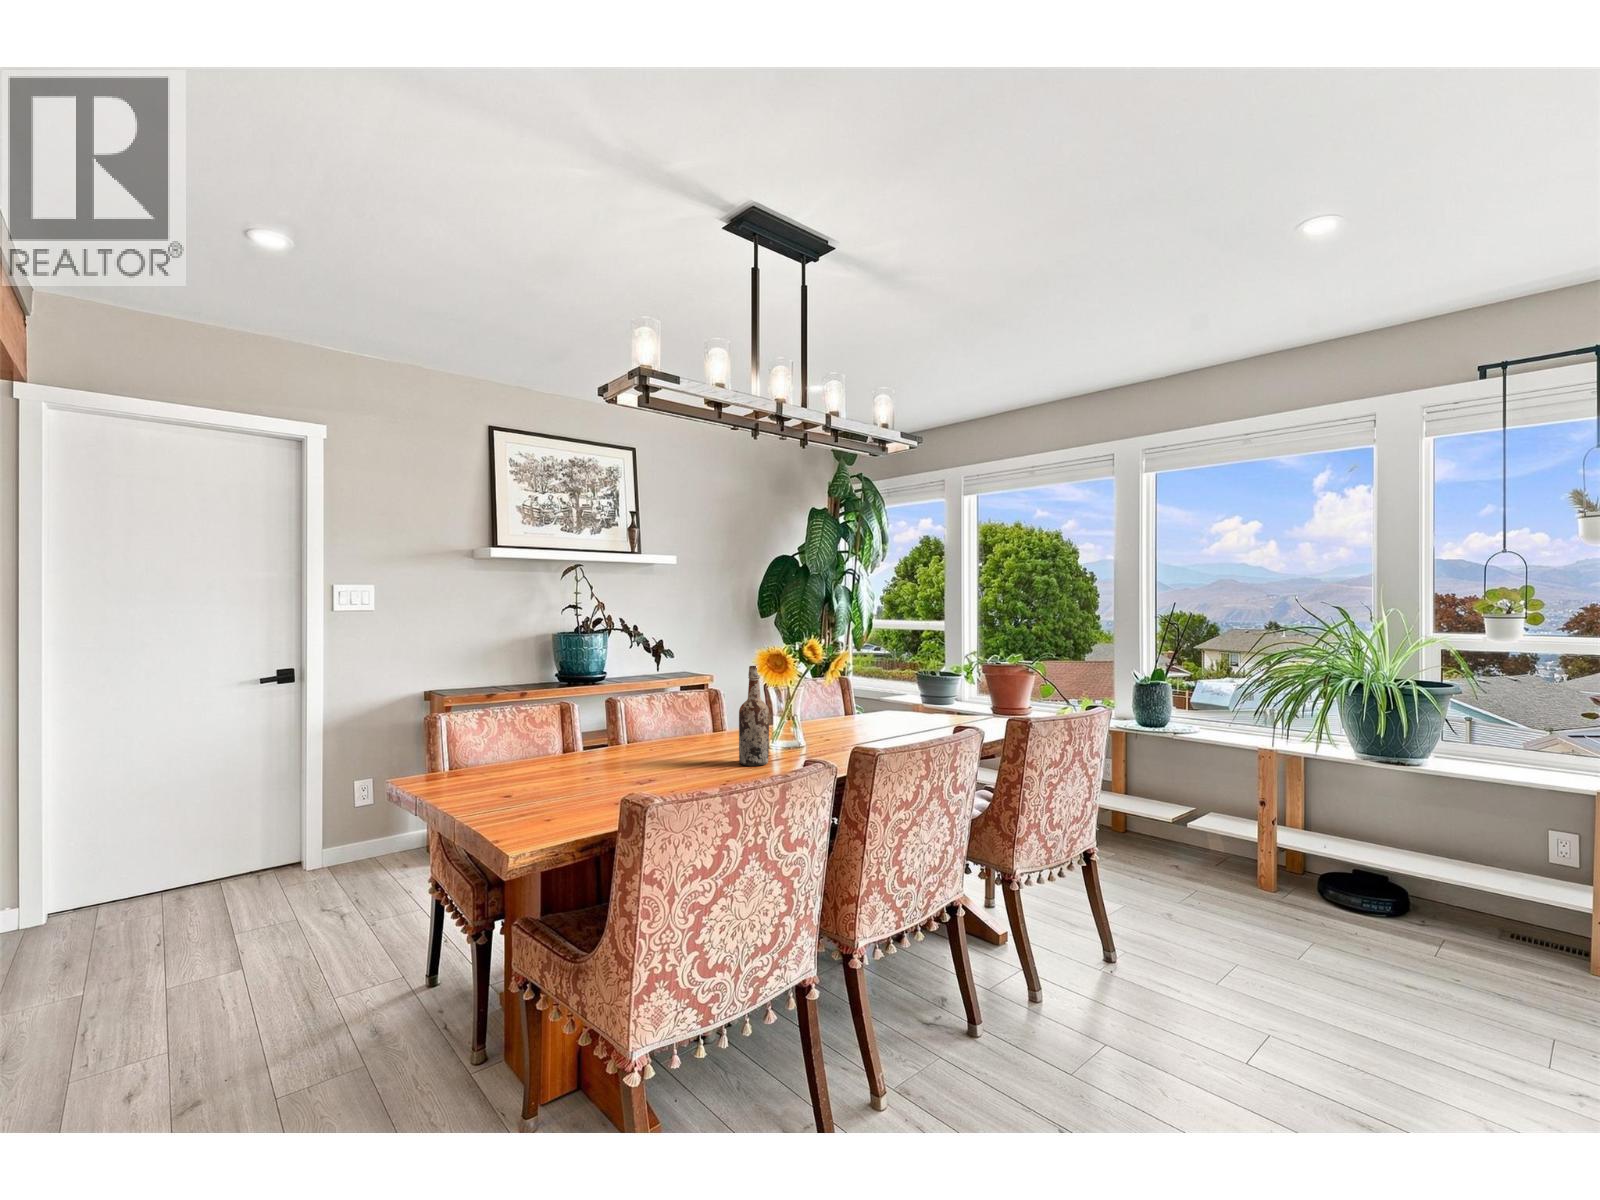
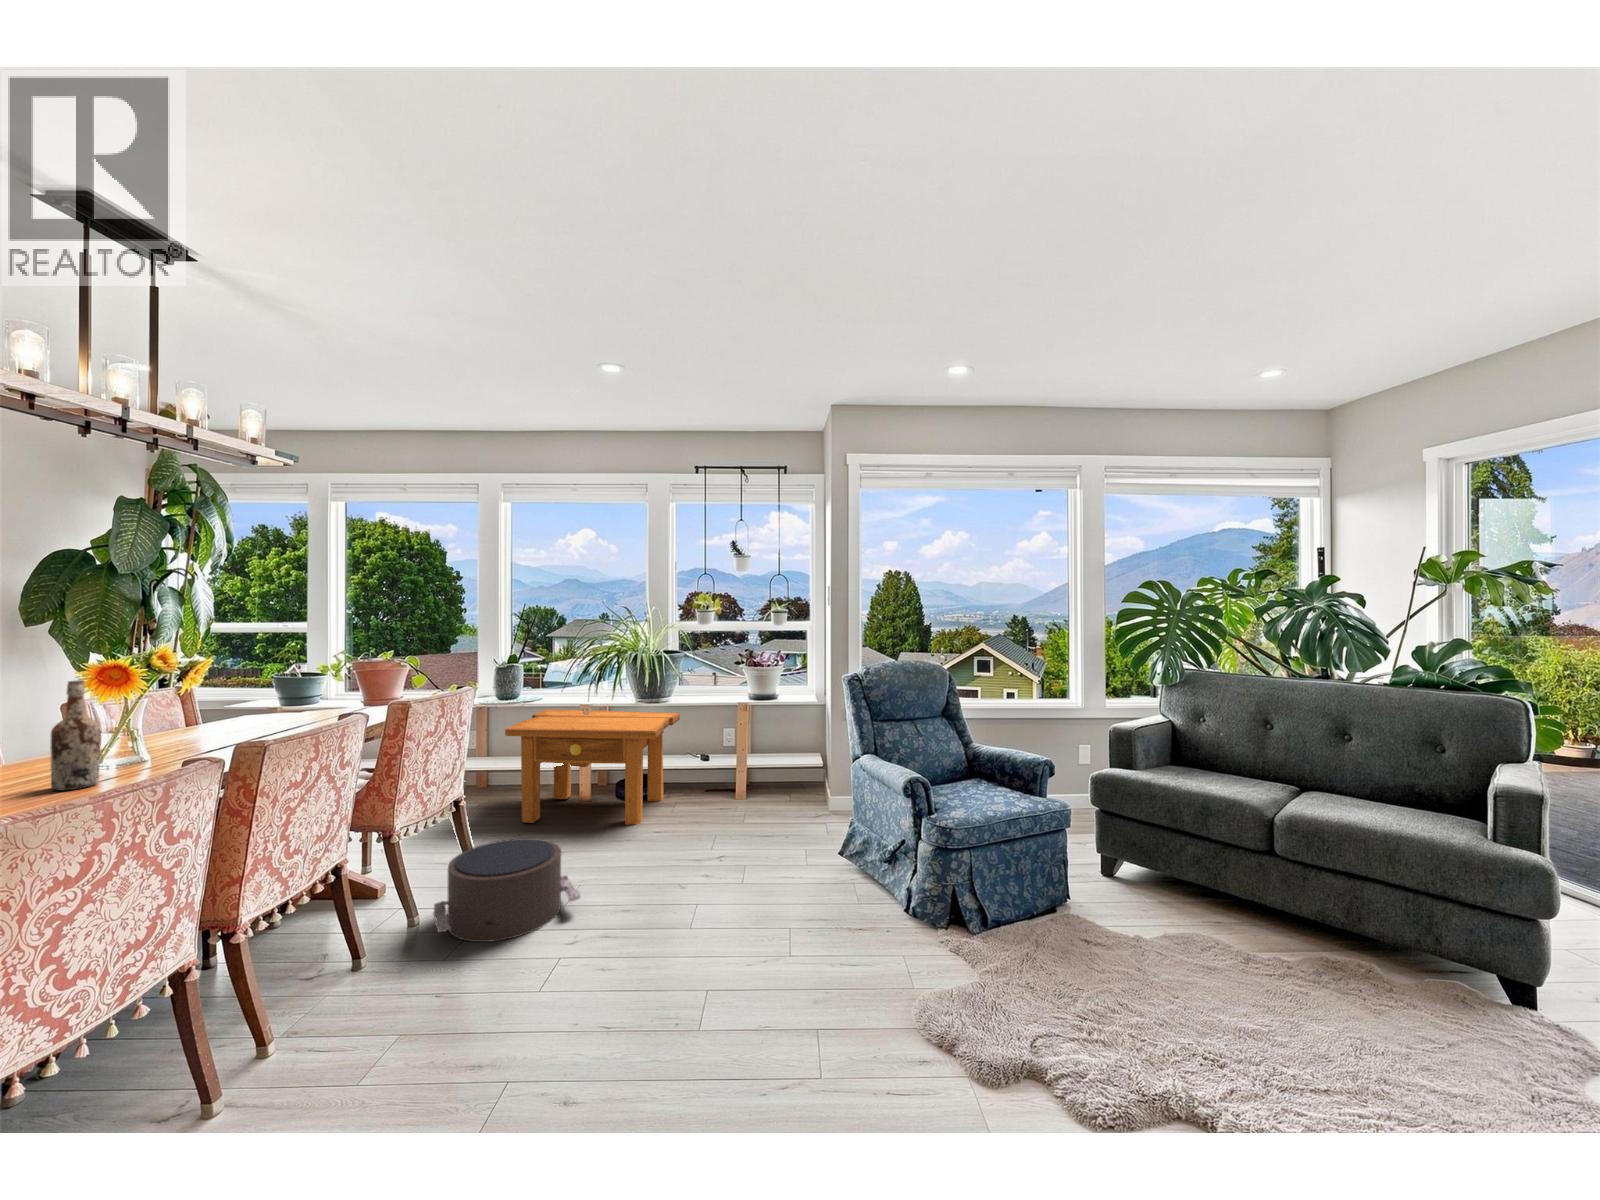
side table: none [1149,746,1450,958] -> present [505,709,680,825]
pouf: none [1058,924,1278,1090] -> present [433,838,581,942]

